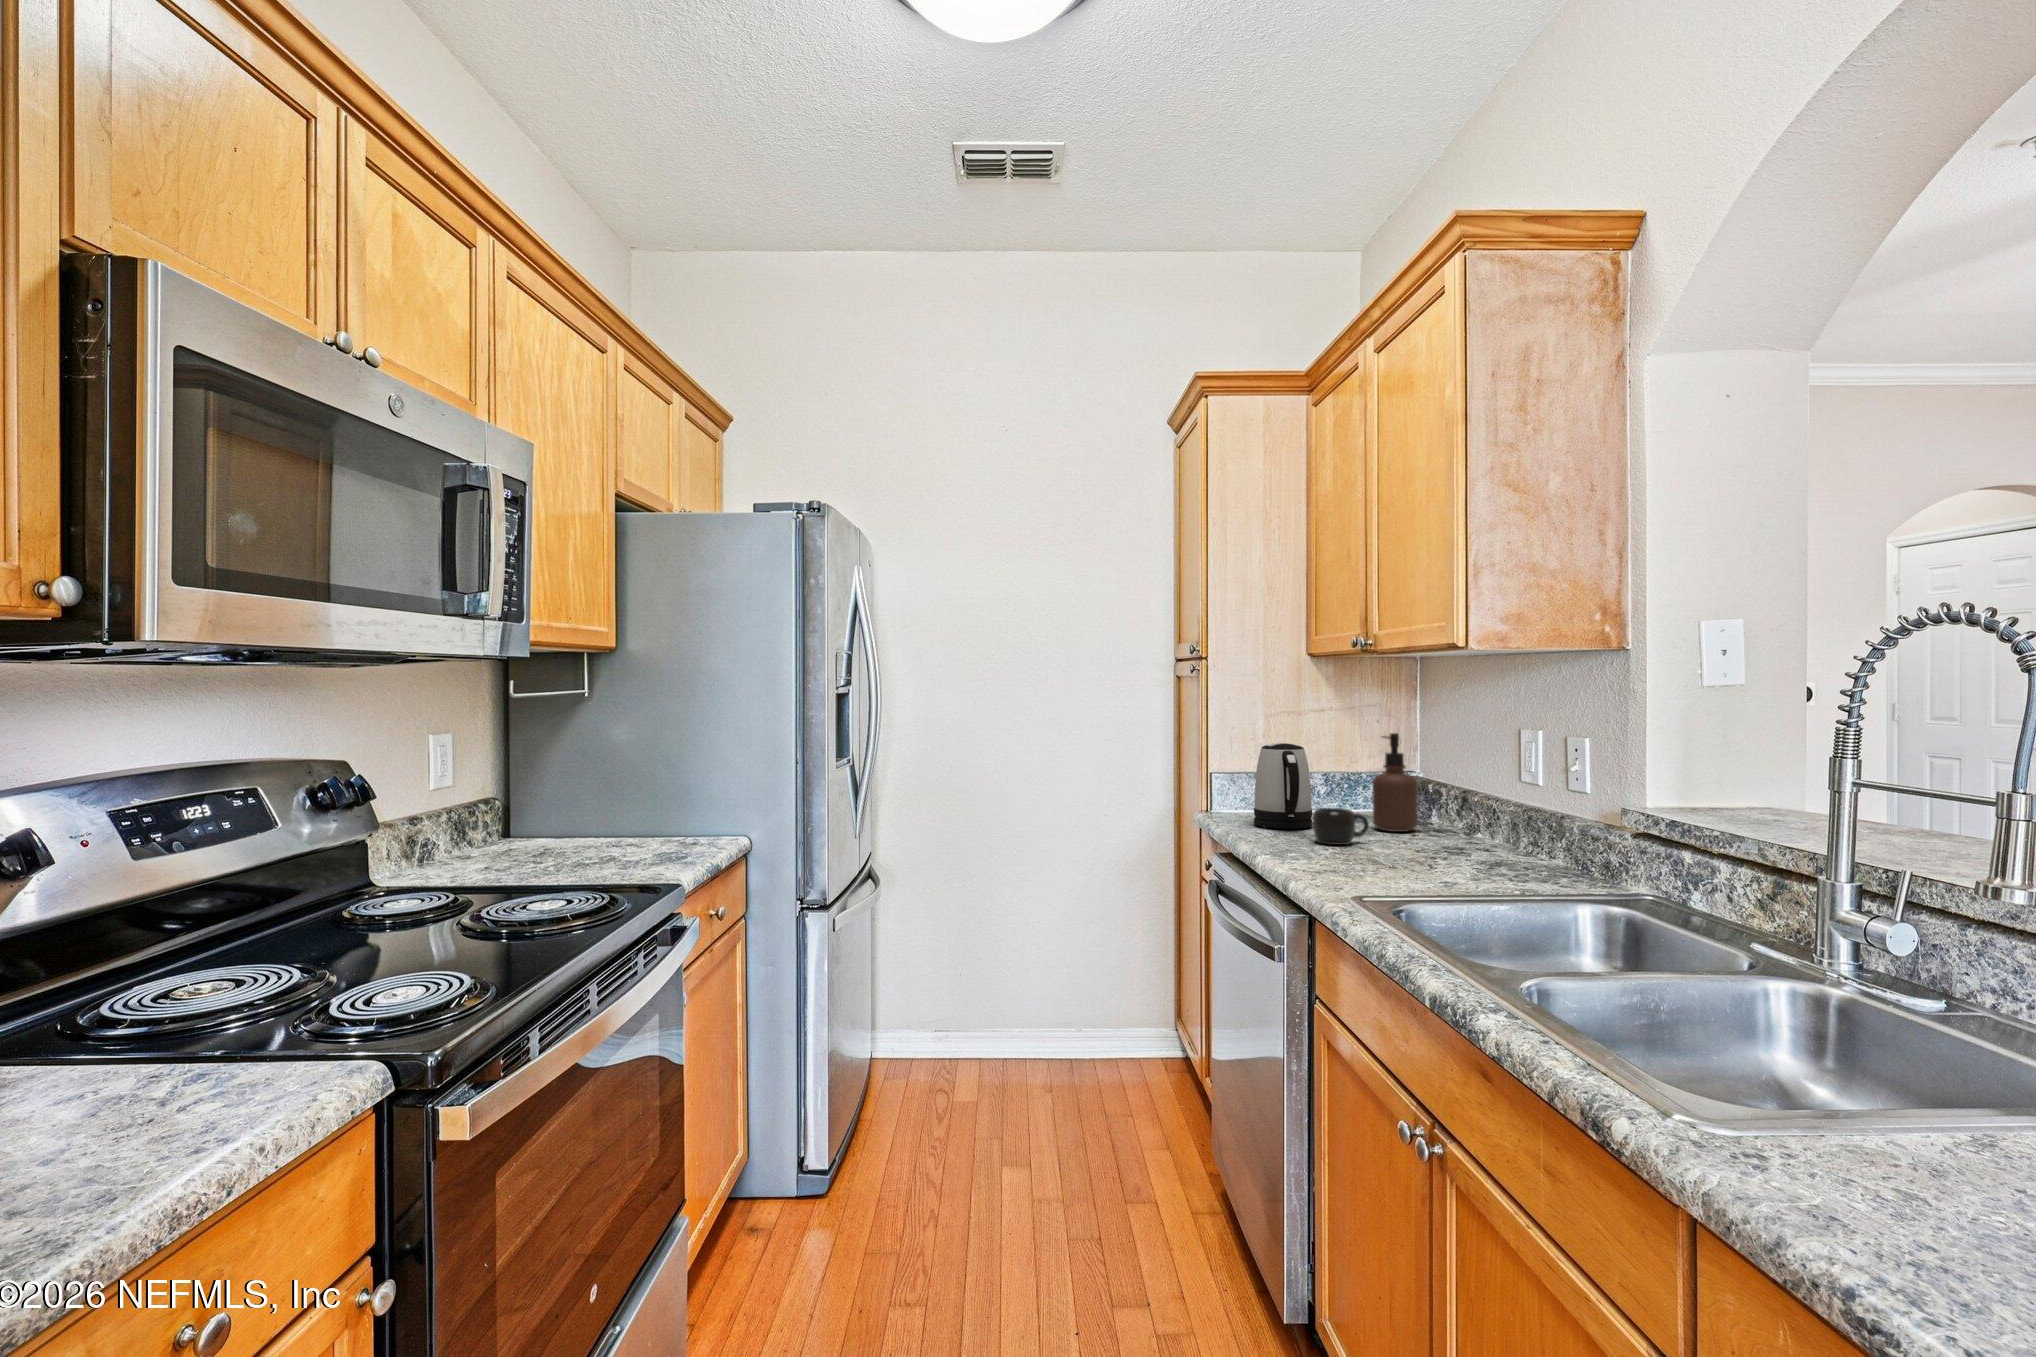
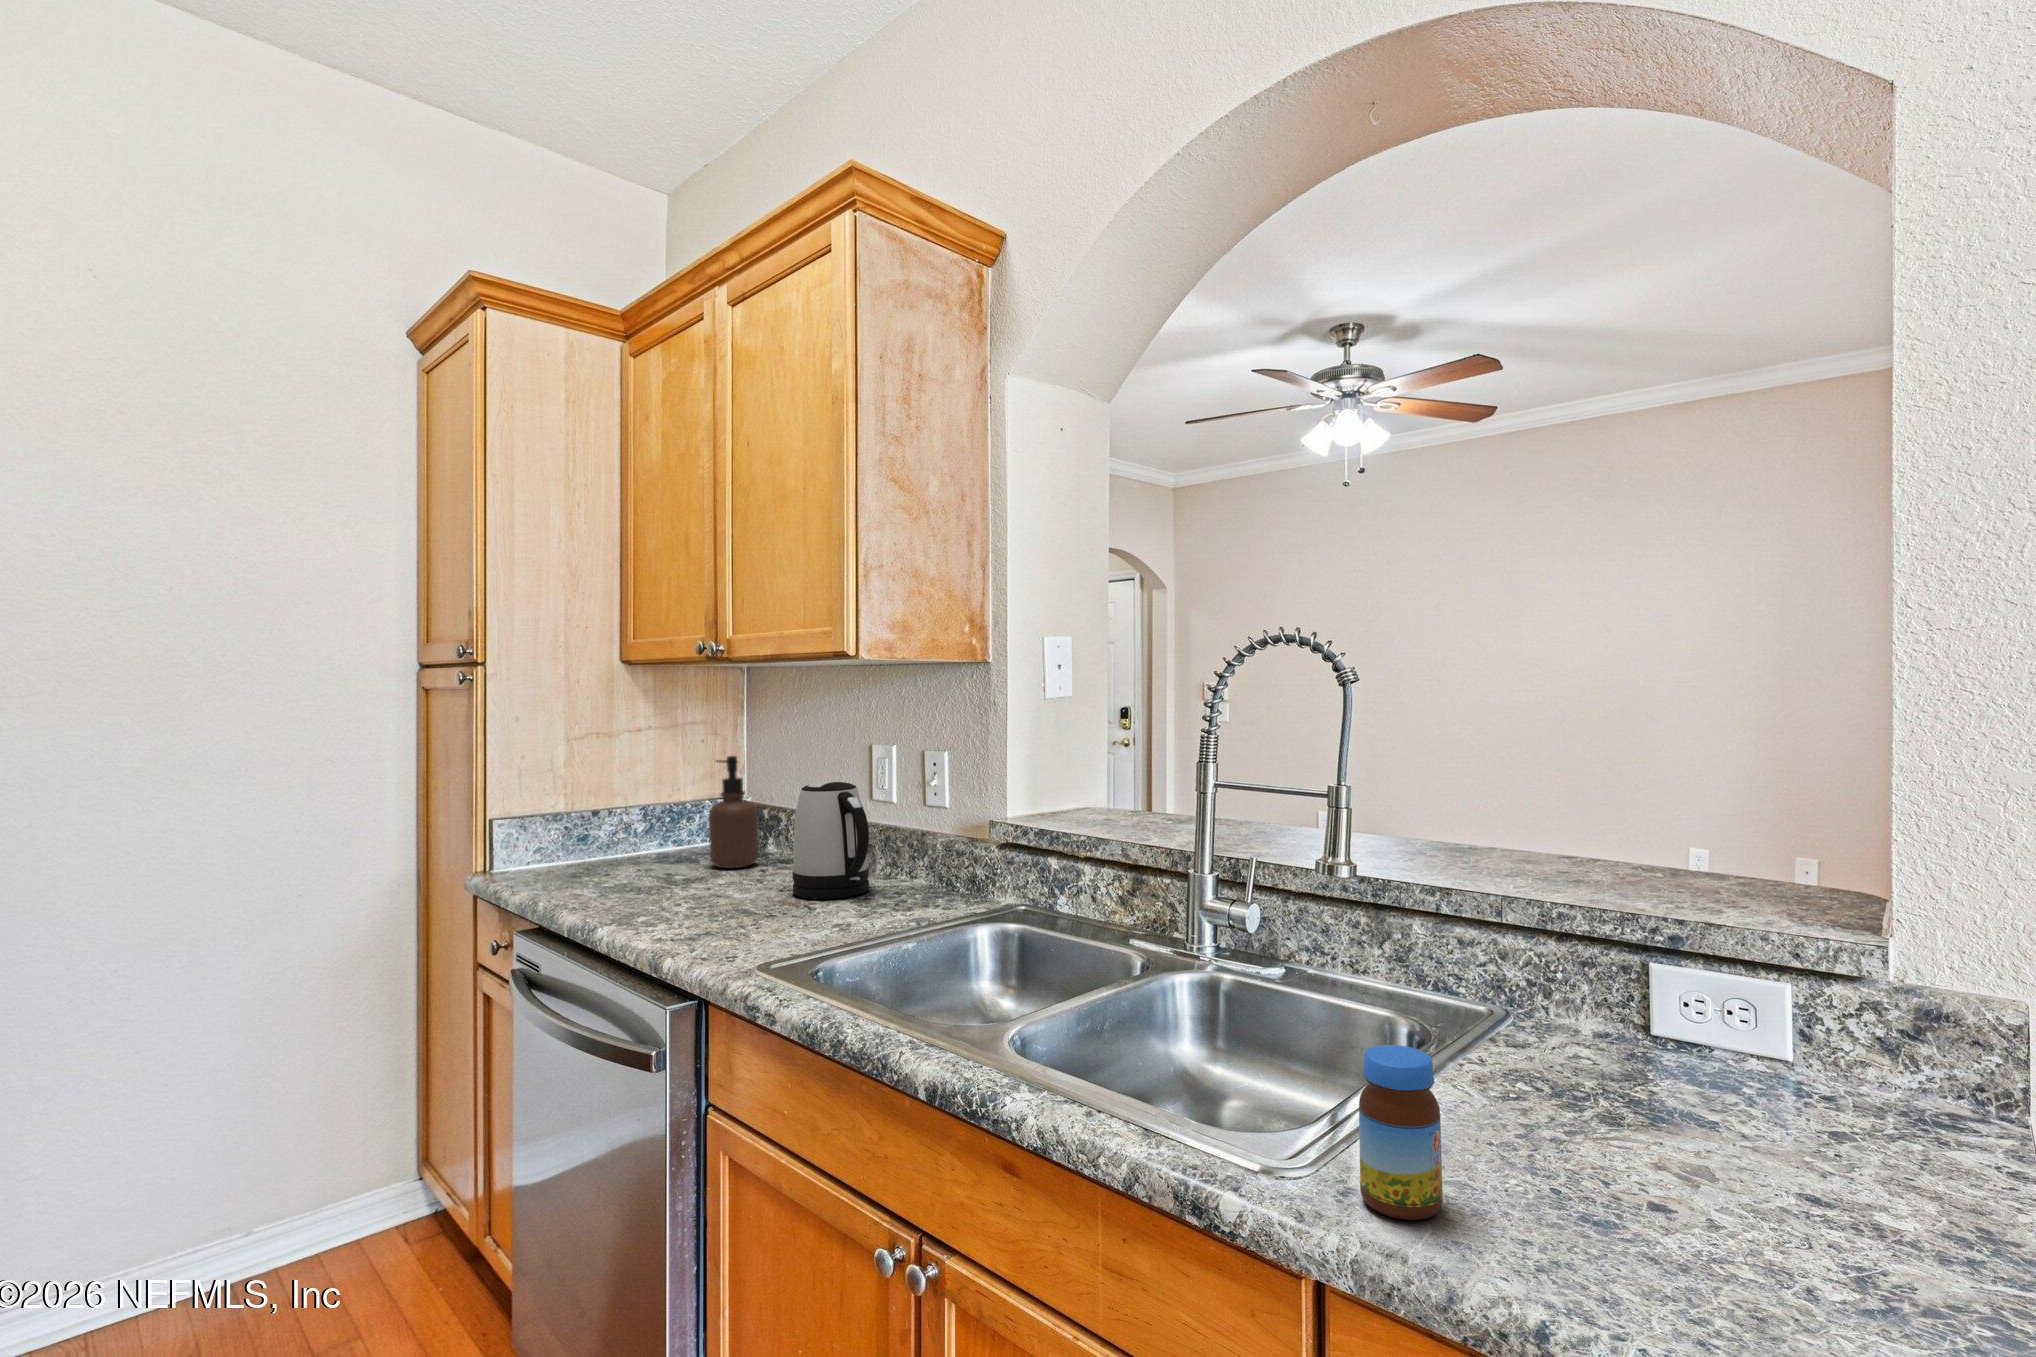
kettle: present [1254,743,1312,829] -> present [792,781,869,899]
mug: present [1313,808,1369,845] -> none [655,851,720,897]
jar: none [1759,1016,1858,1191] -> present [1359,1045,1443,1220]

